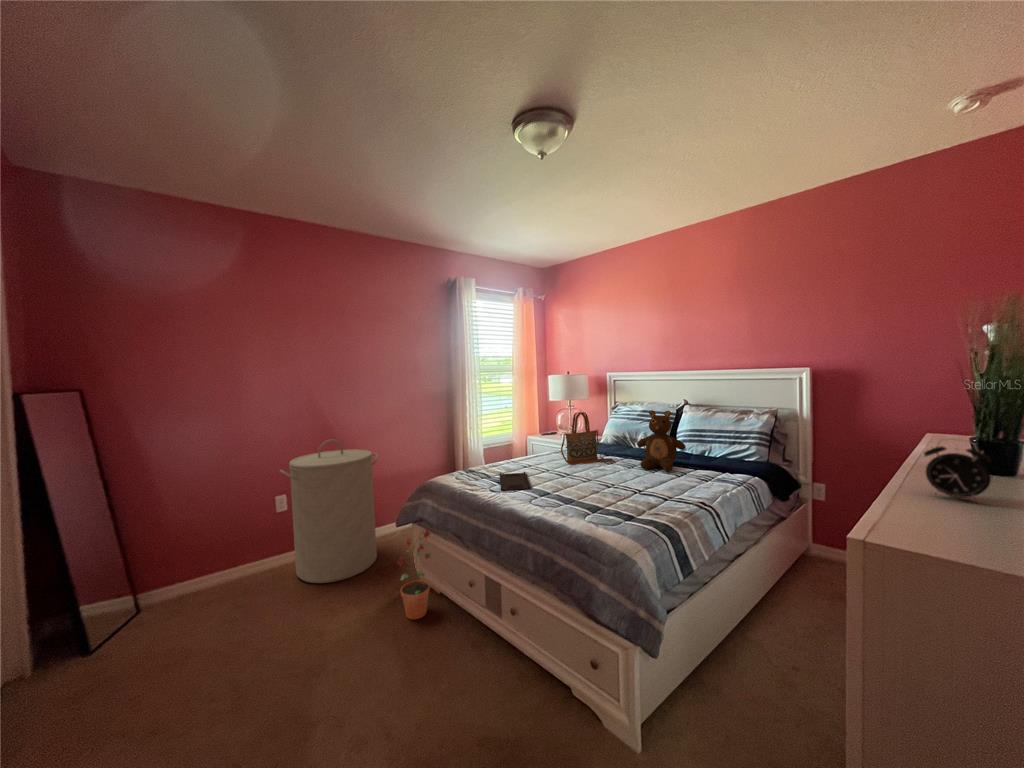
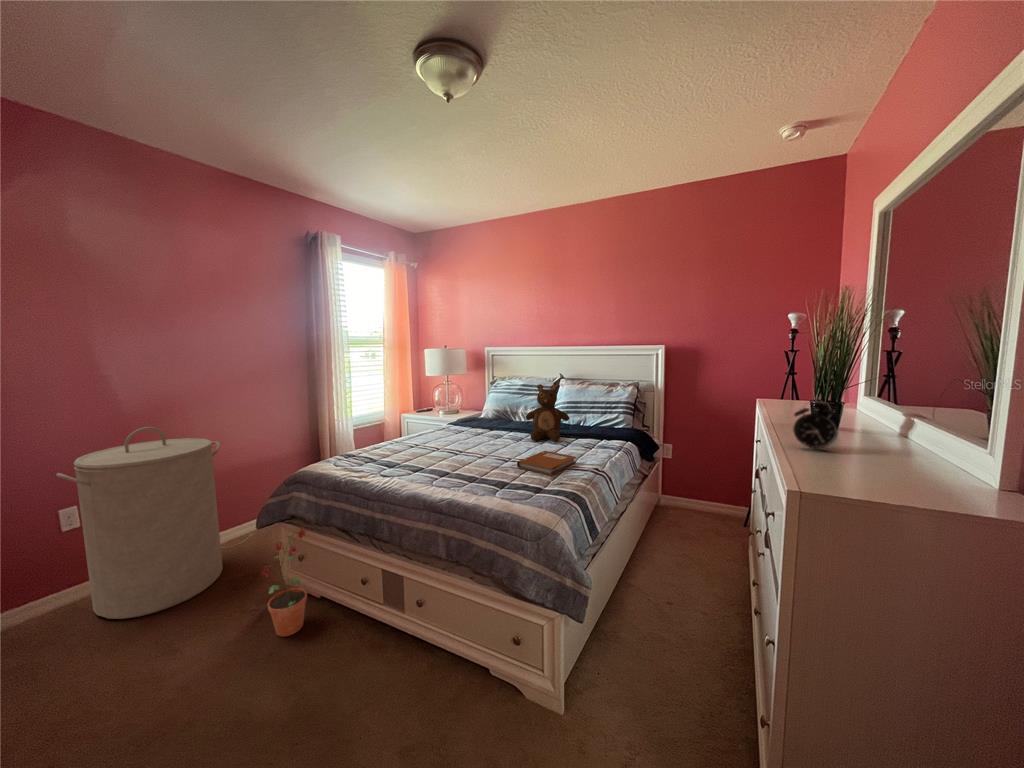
handbag: present [561,412,613,465] -> none [451,387,501,441]
tray: present [499,472,531,491] -> none [387,451,428,474]
notebook: none [615,480,681,505] -> present [517,451,576,476]

